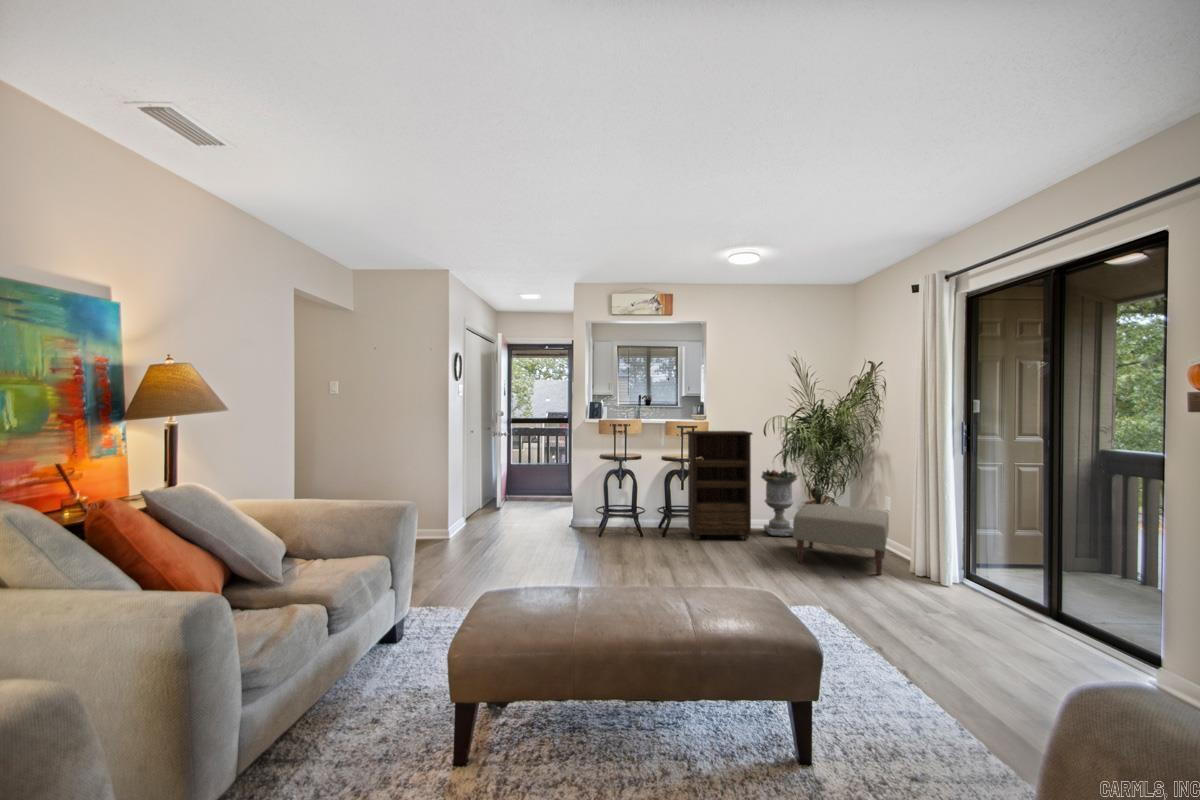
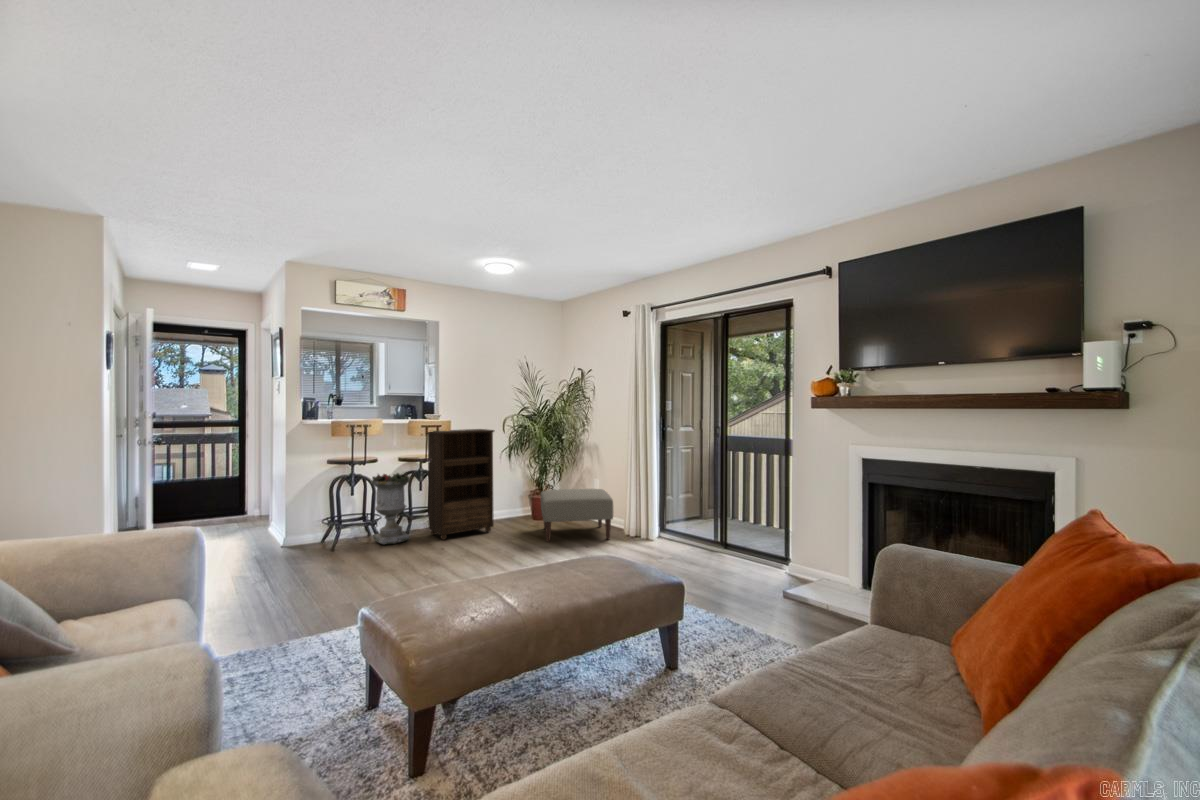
planter: present [761,470,798,536] -> present [371,473,410,545]

